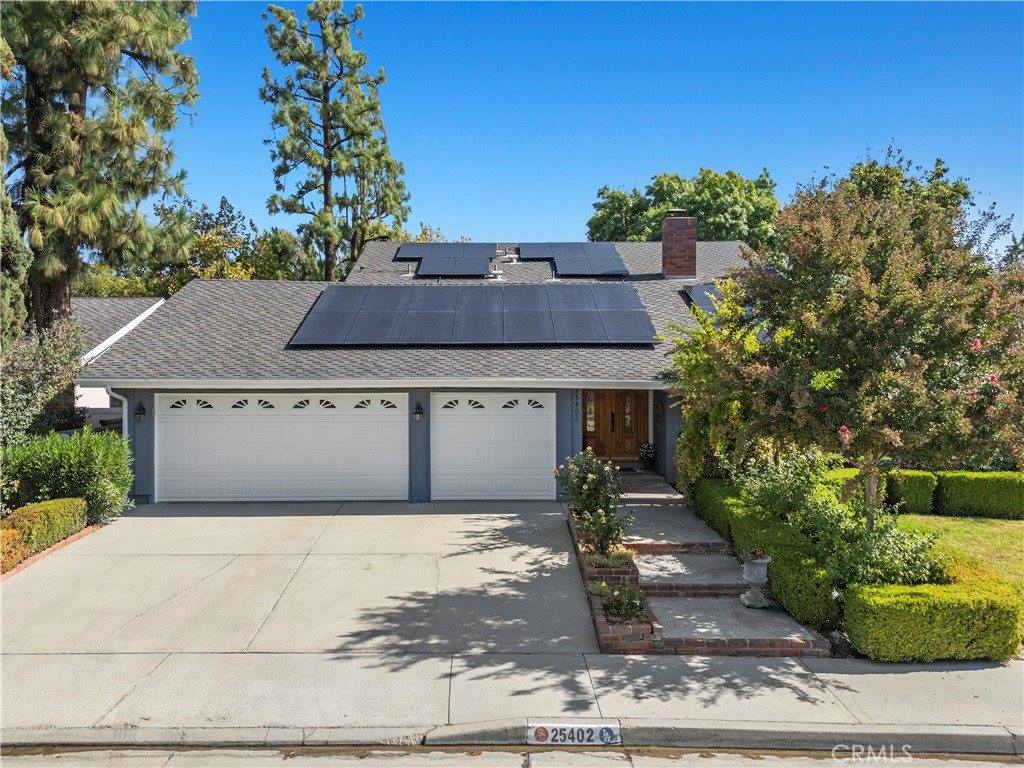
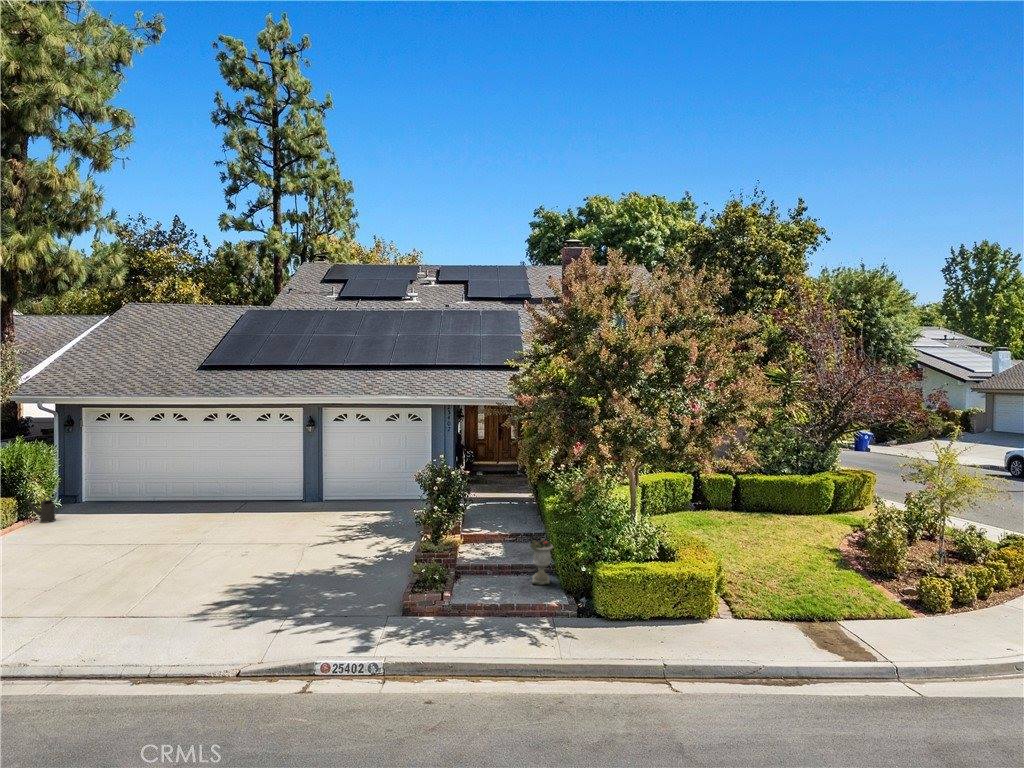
watering can: none [95,497,132,529] -> present [26,496,58,523]

